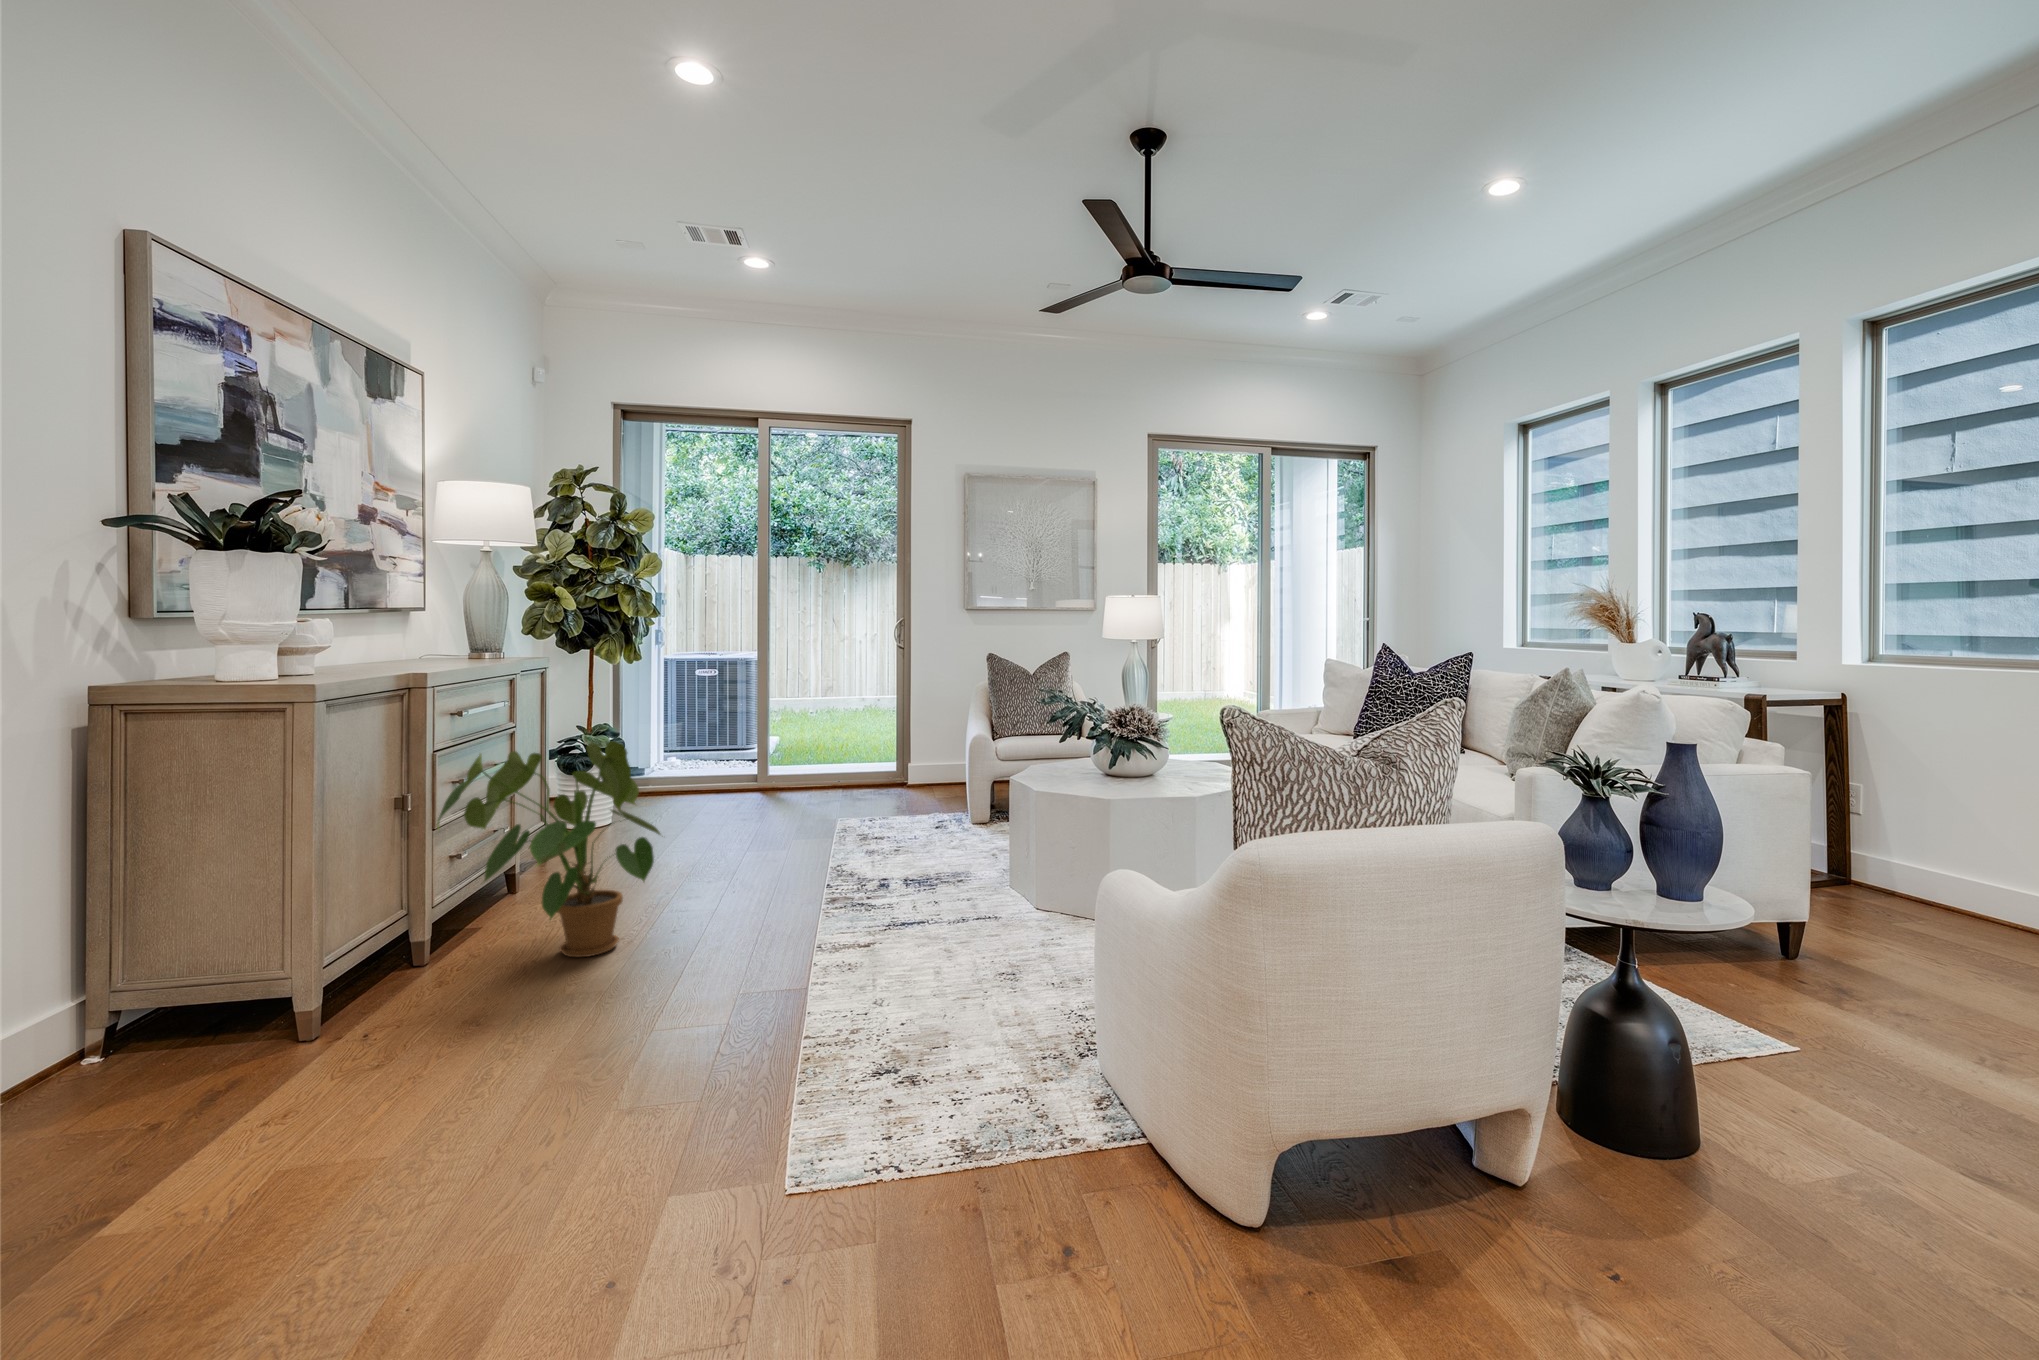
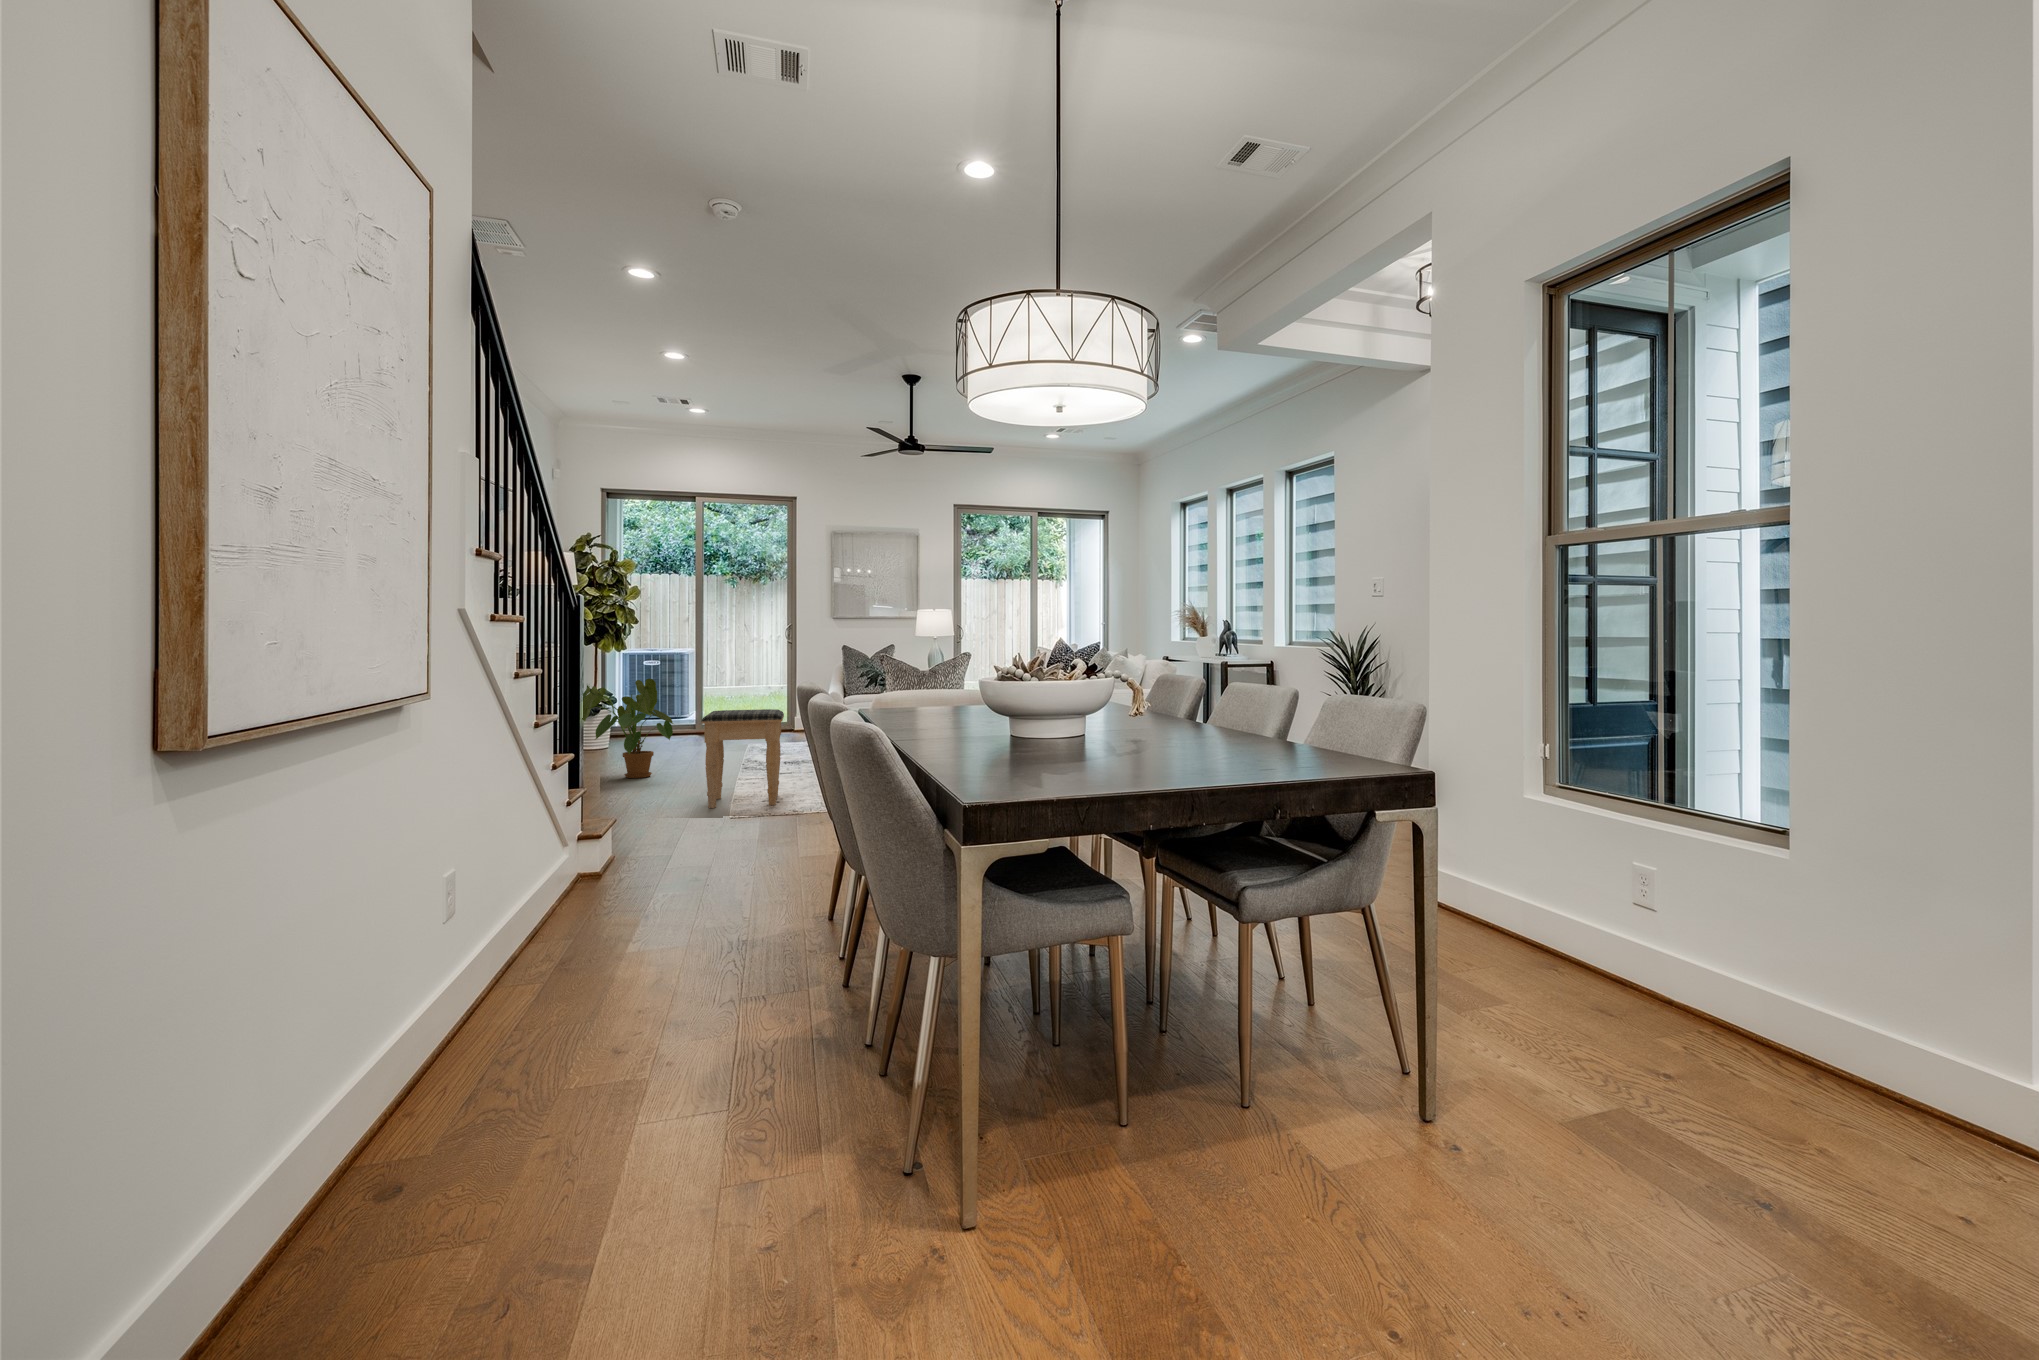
footstool: none [620,871,882,1226] -> present [701,709,784,808]

